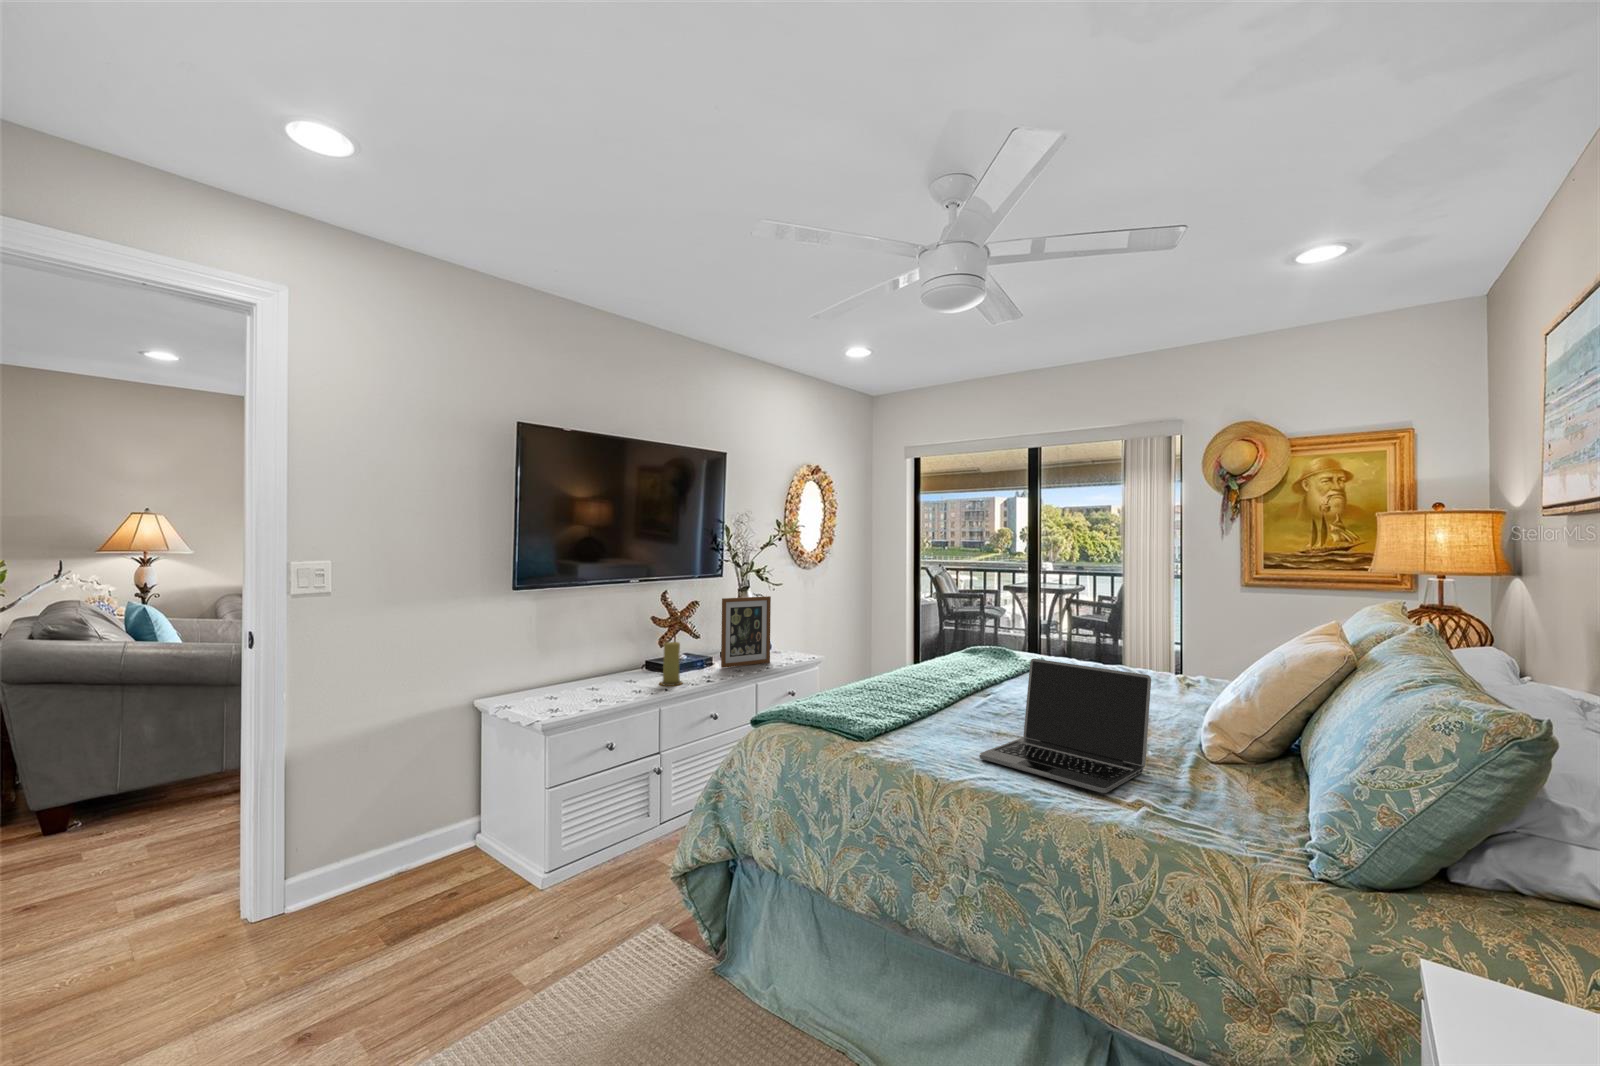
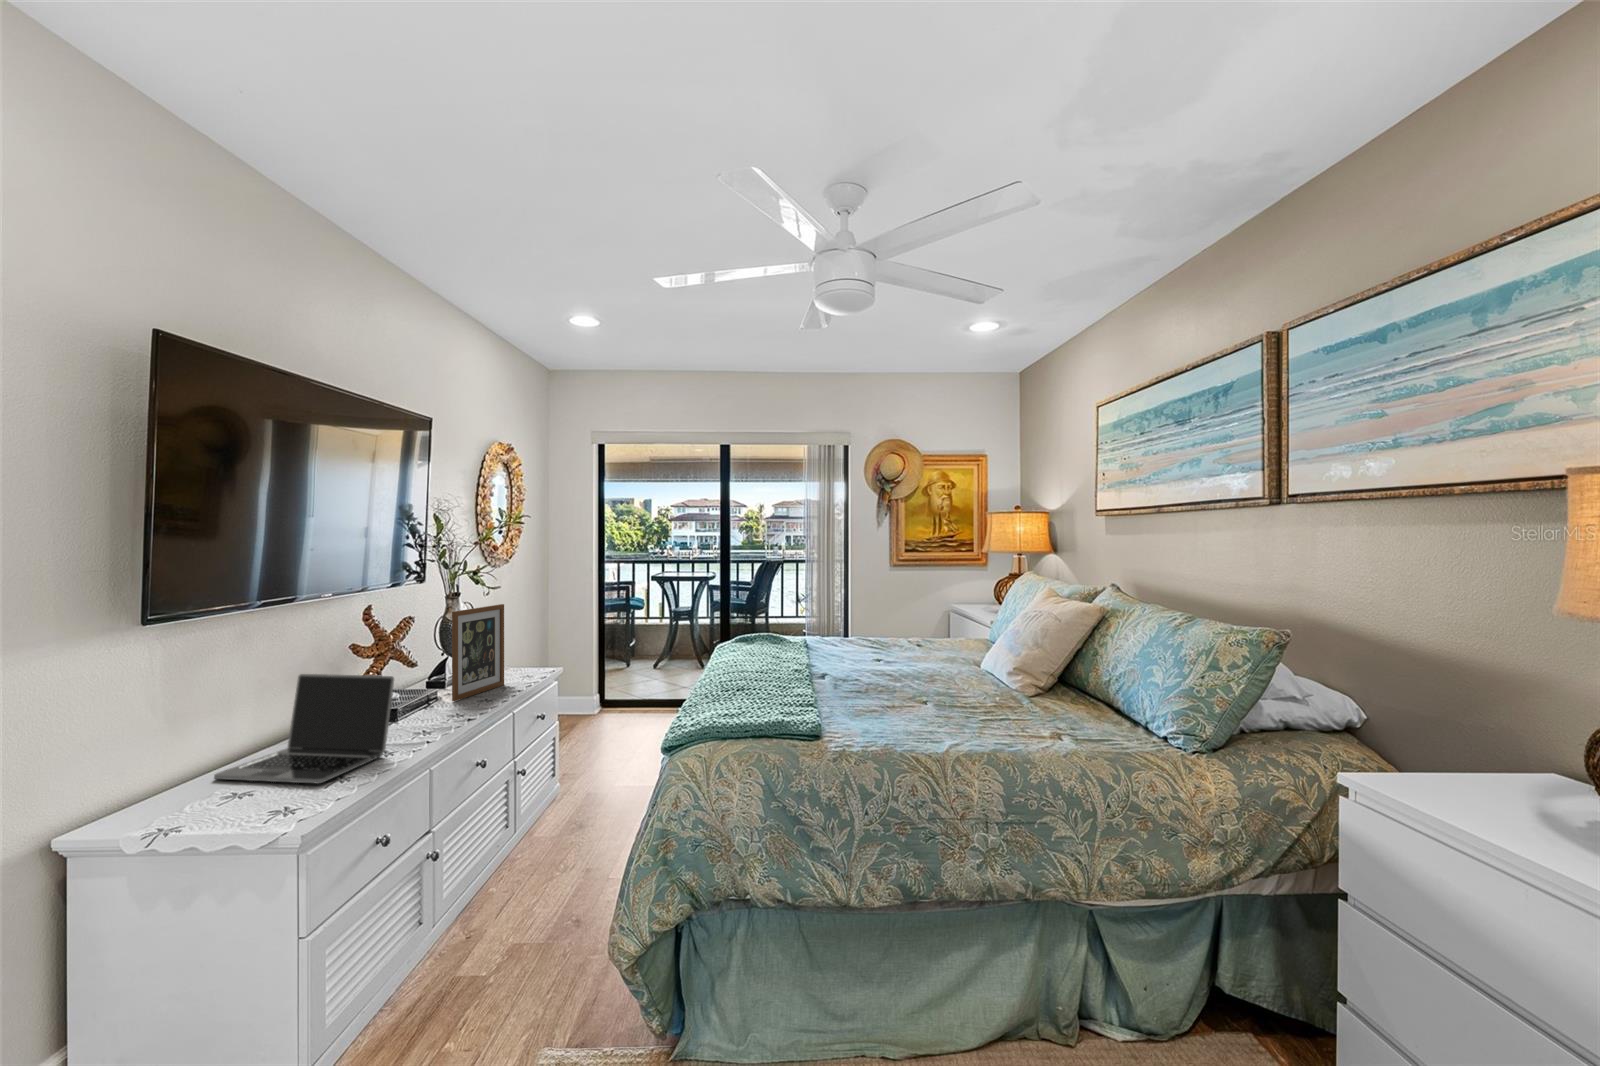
candle: present [660,642,682,686] -> none [397,675,434,738]
laptop: present [979,659,1151,793] -> present [214,674,394,784]

